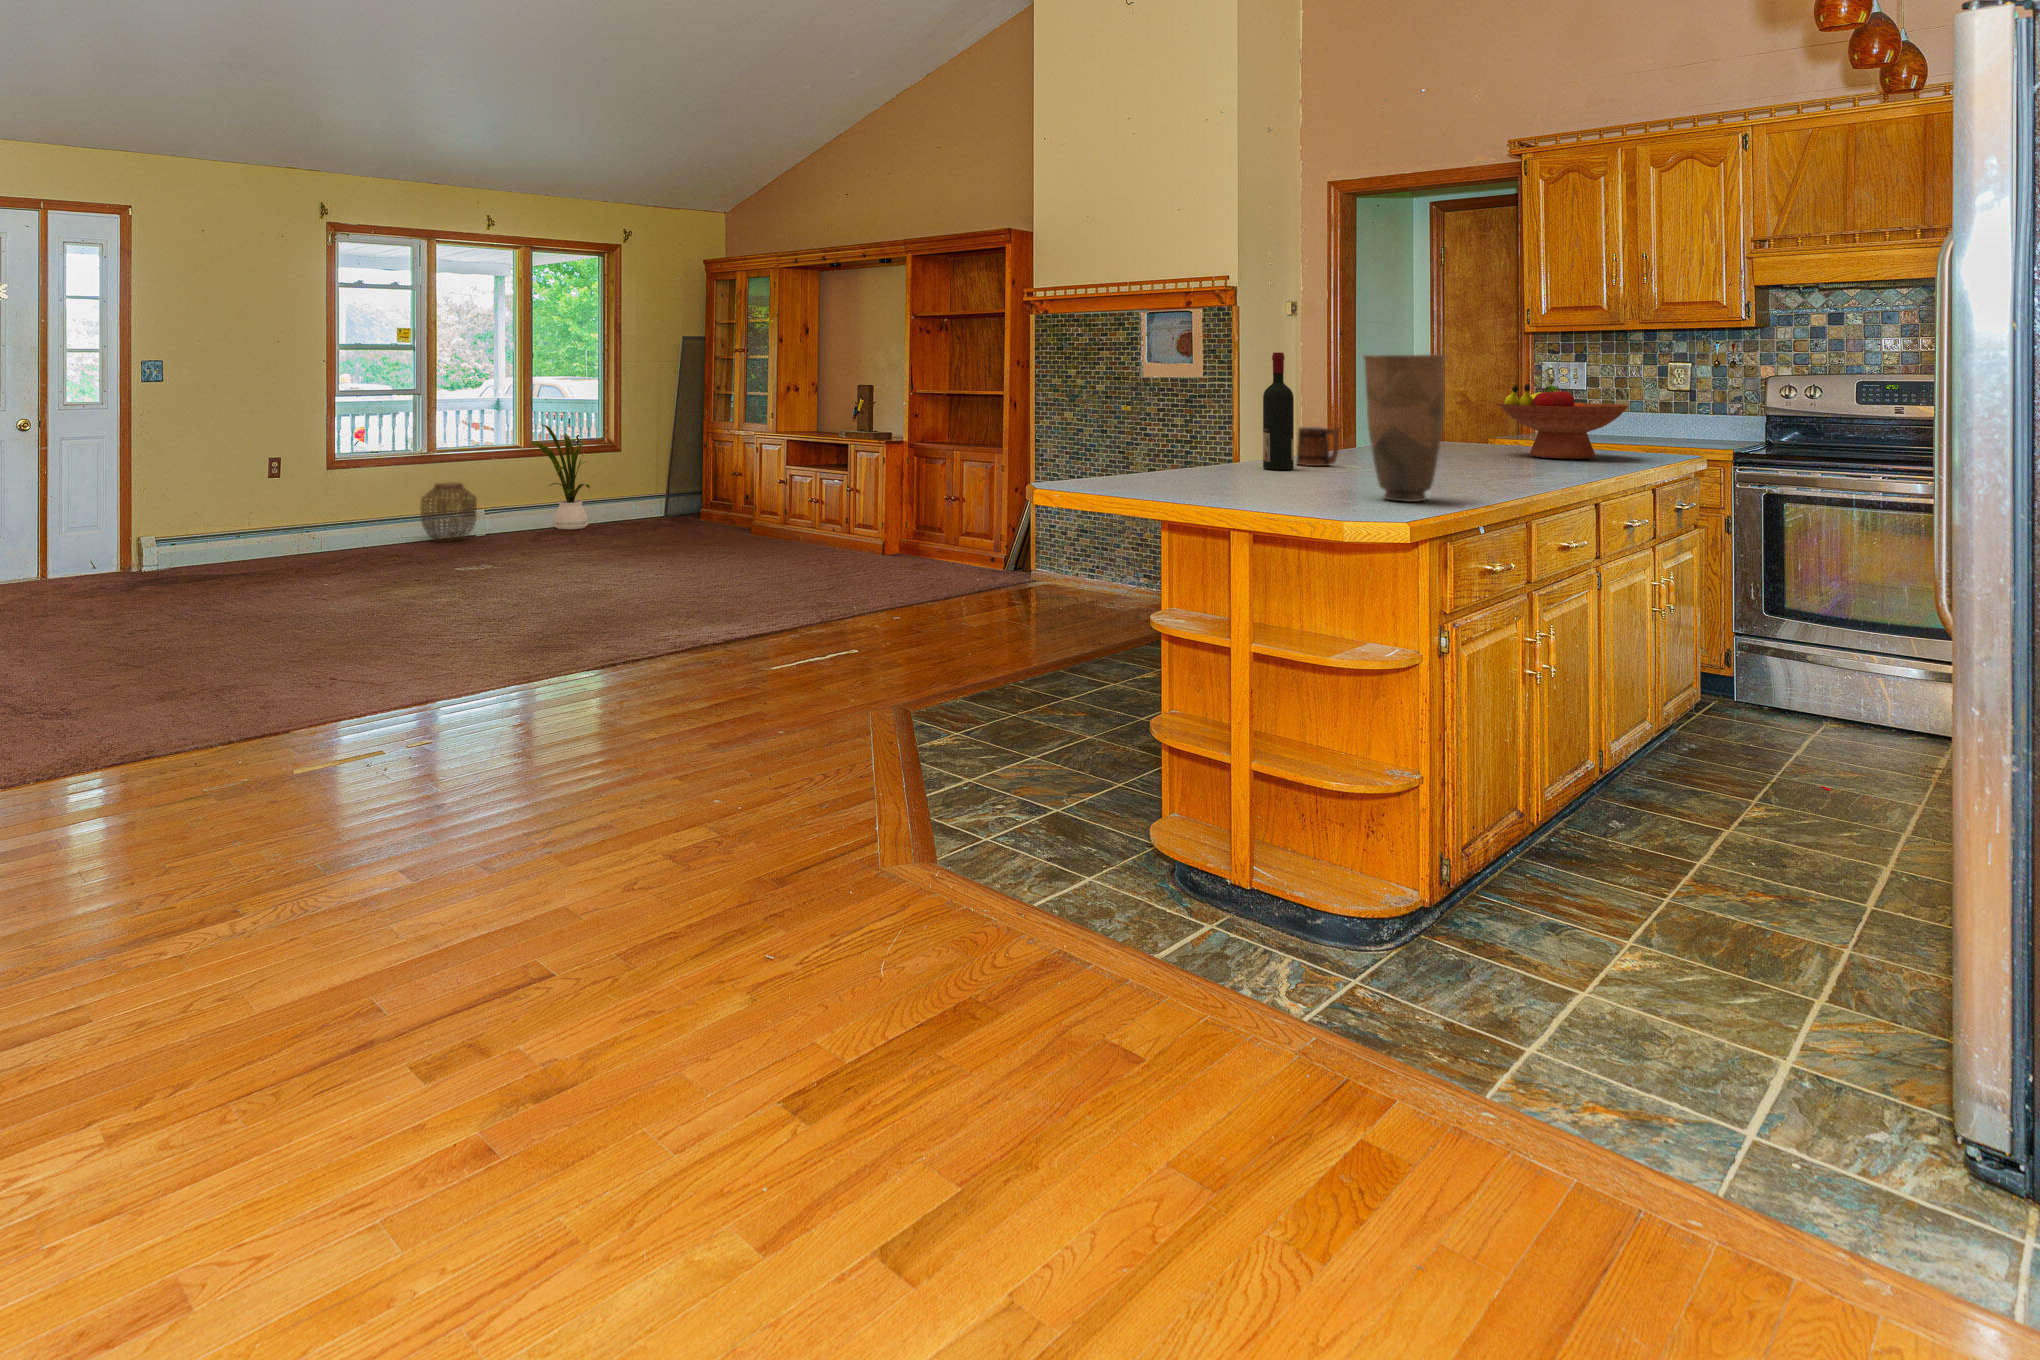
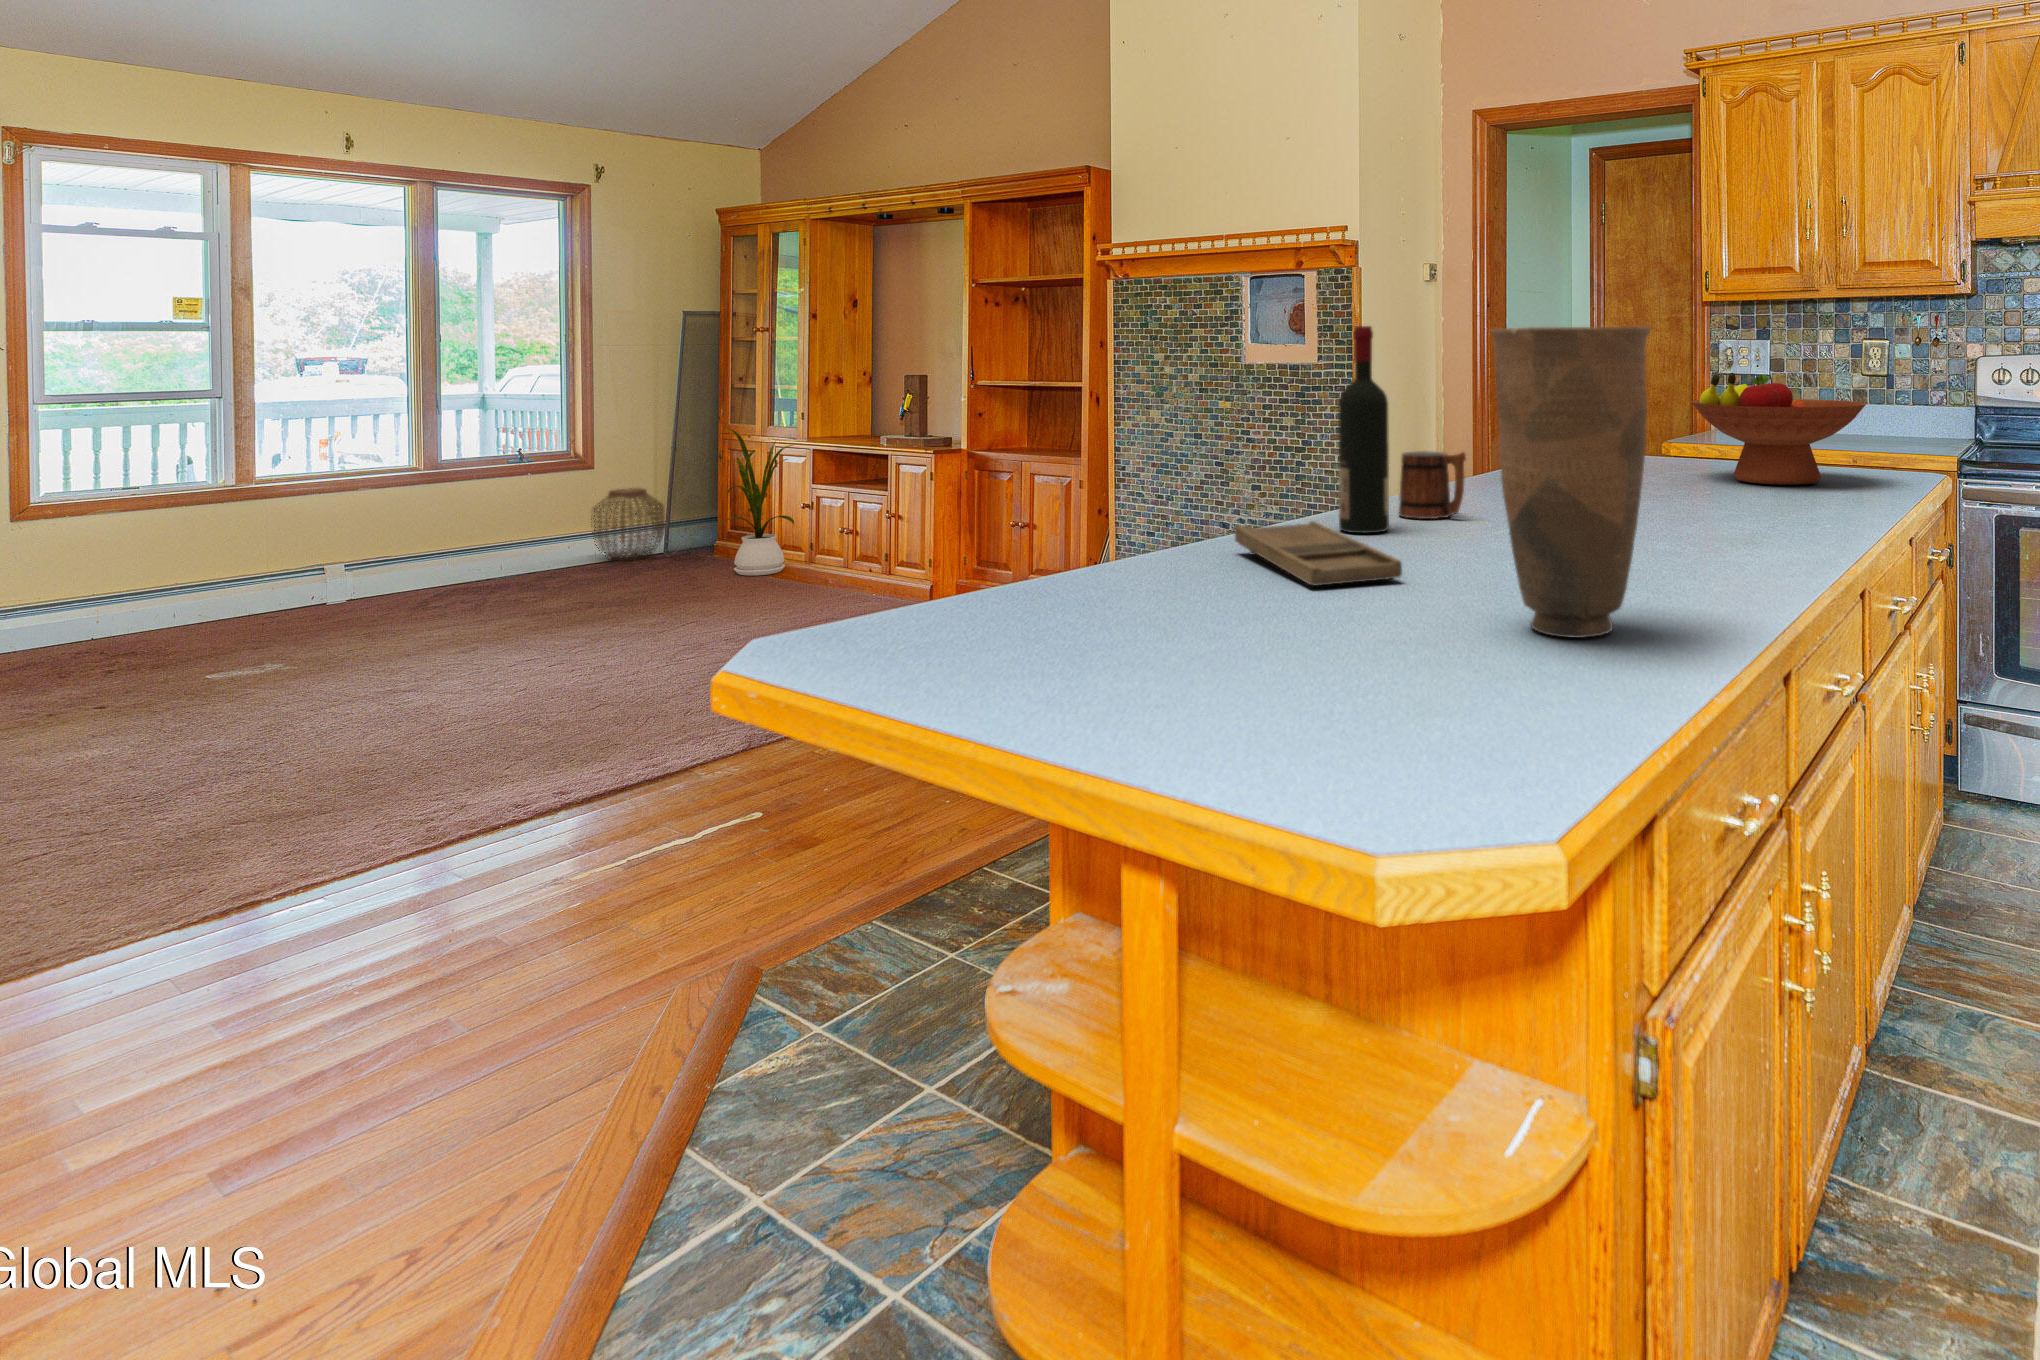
house plant: present [531,425,590,529] -> present [724,427,794,576]
tray: none [1209,459,1310,484] -> present [1235,521,1402,585]
woven basket: present [421,482,477,542] -> present [591,488,665,561]

